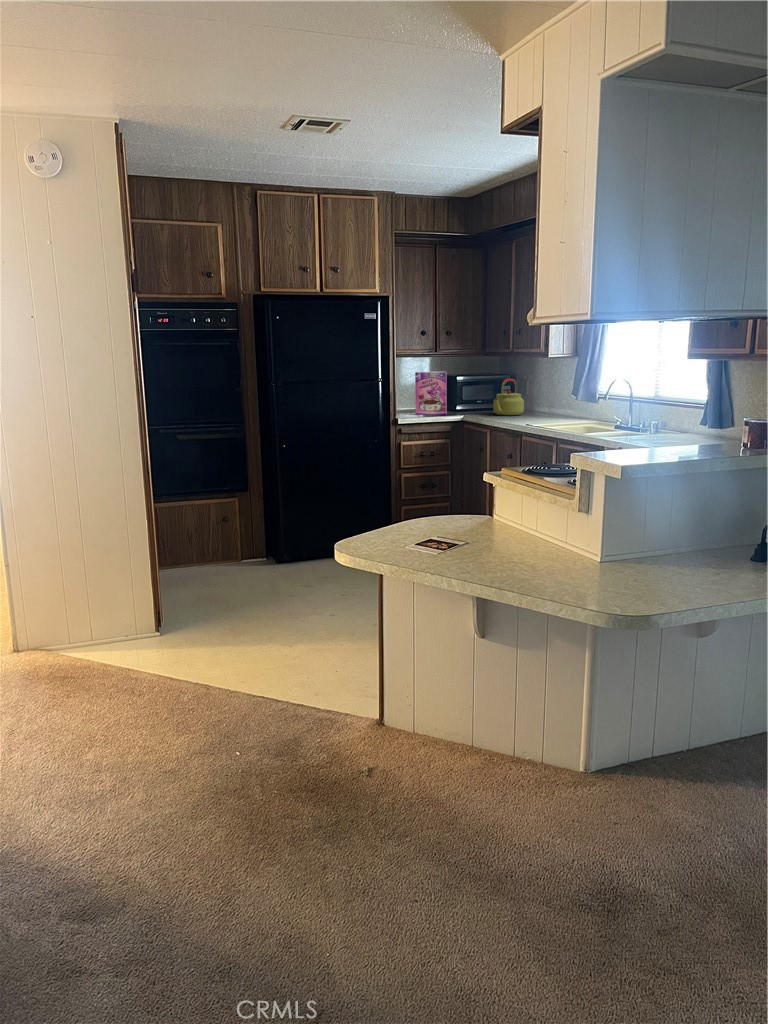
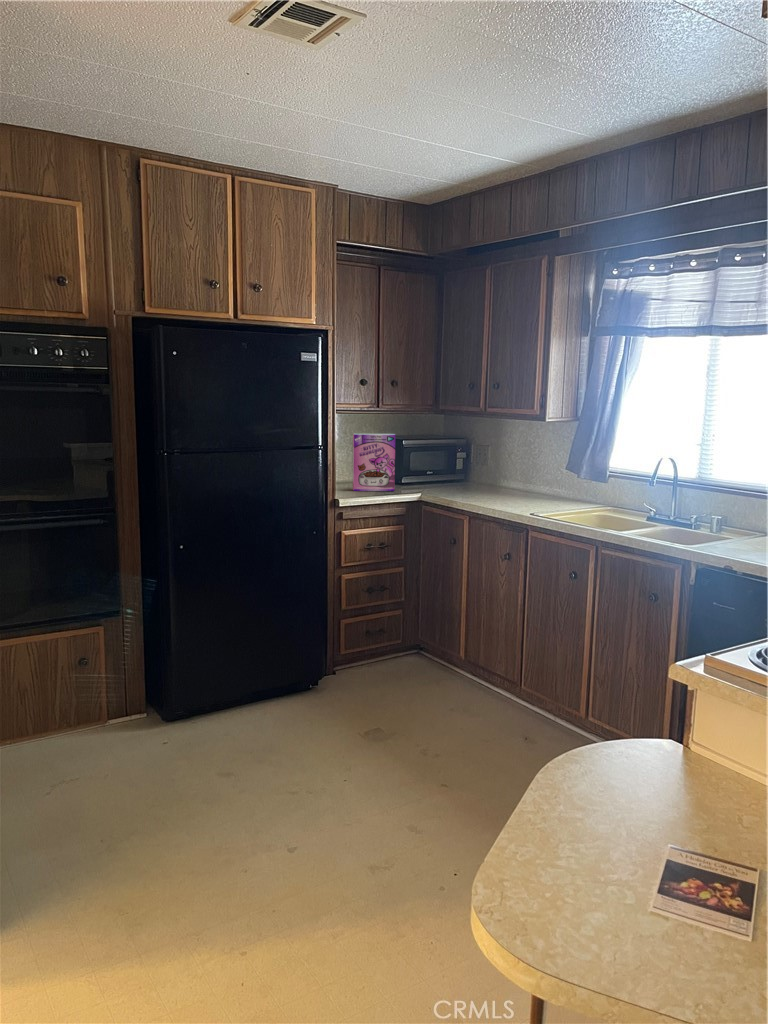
kettle: present [493,379,524,415] -> none [455,445,495,493]

